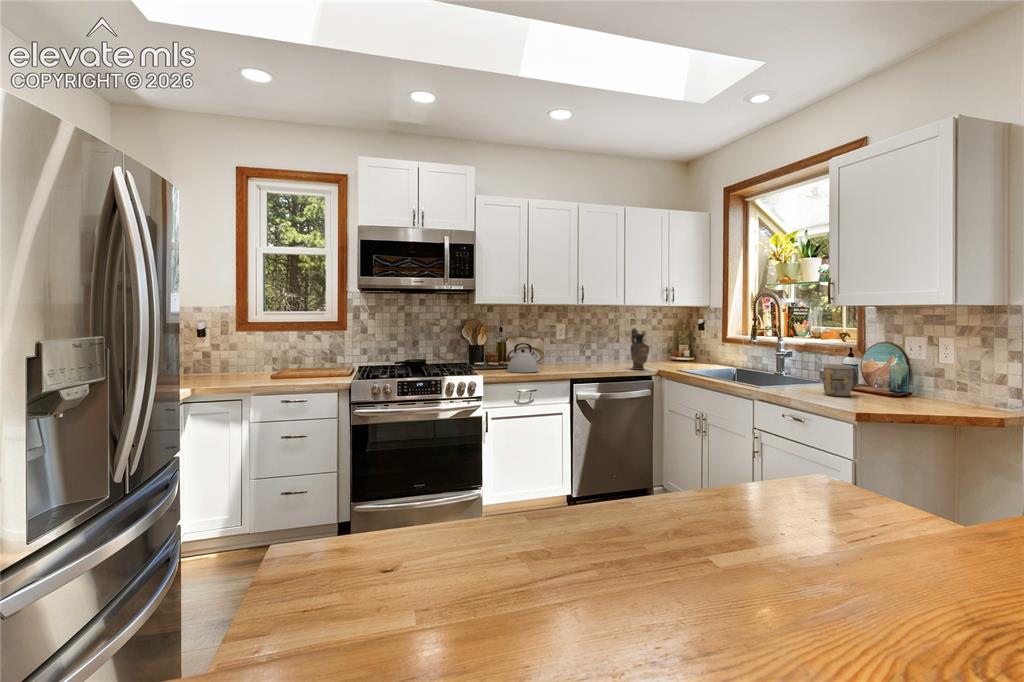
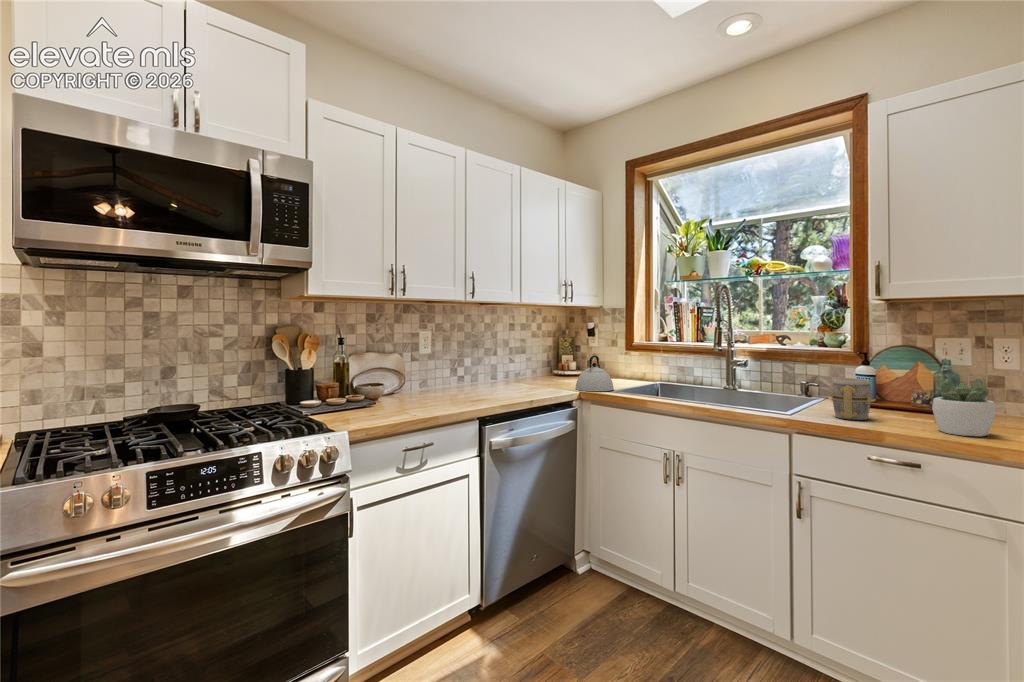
ceramic pitcher: present [631,328,649,370] -> none [534,335,563,394]
kettle: present [507,343,539,373] -> present [576,356,614,391]
succulent plant: none [877,365,923,409] -> present [932,378,996,436]

